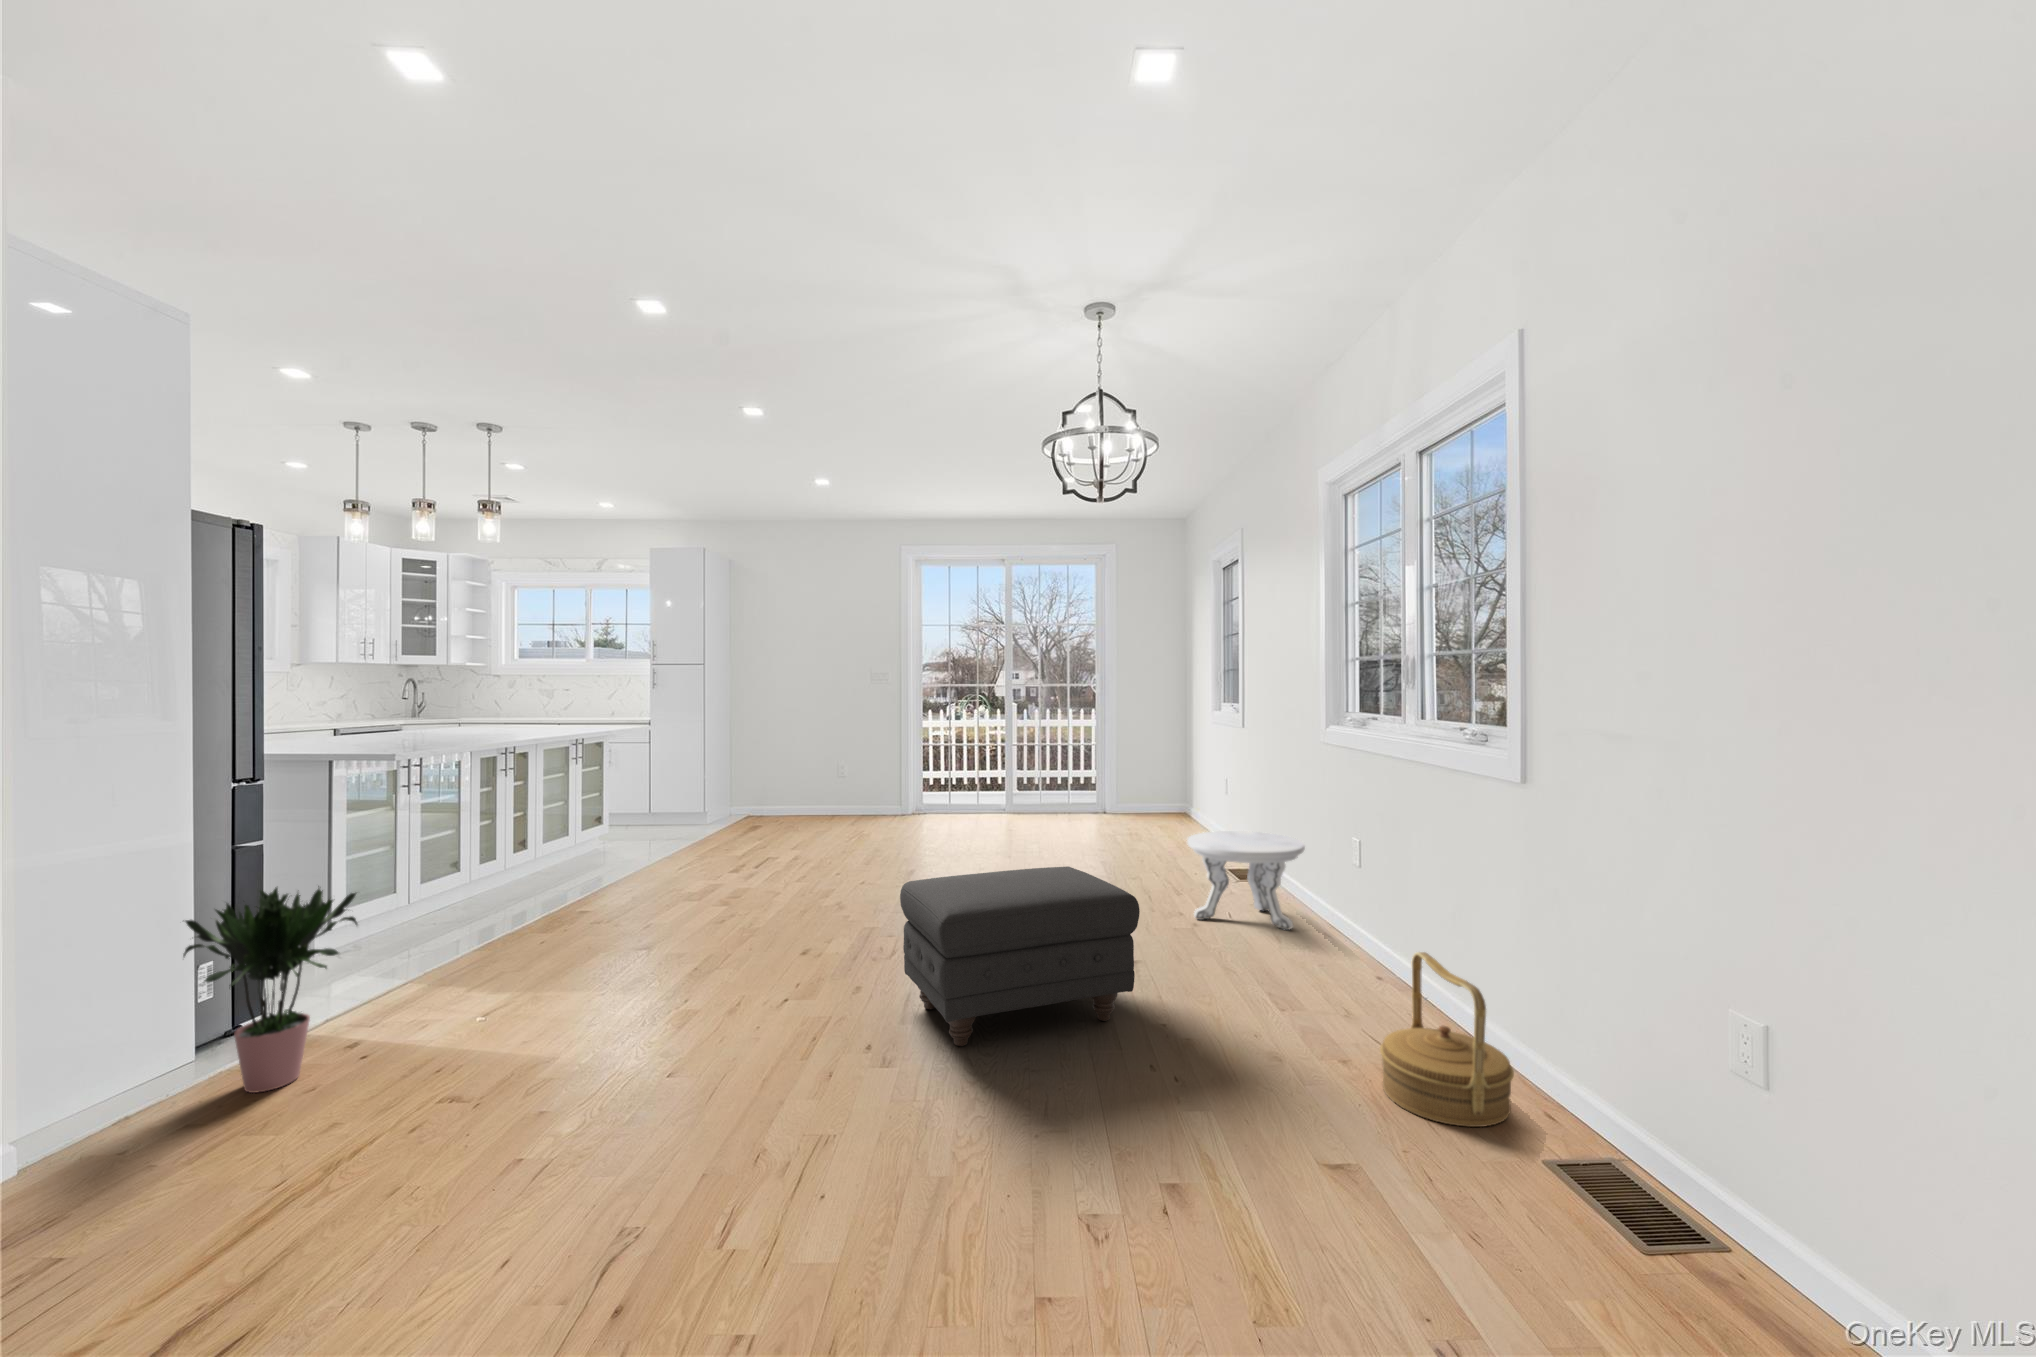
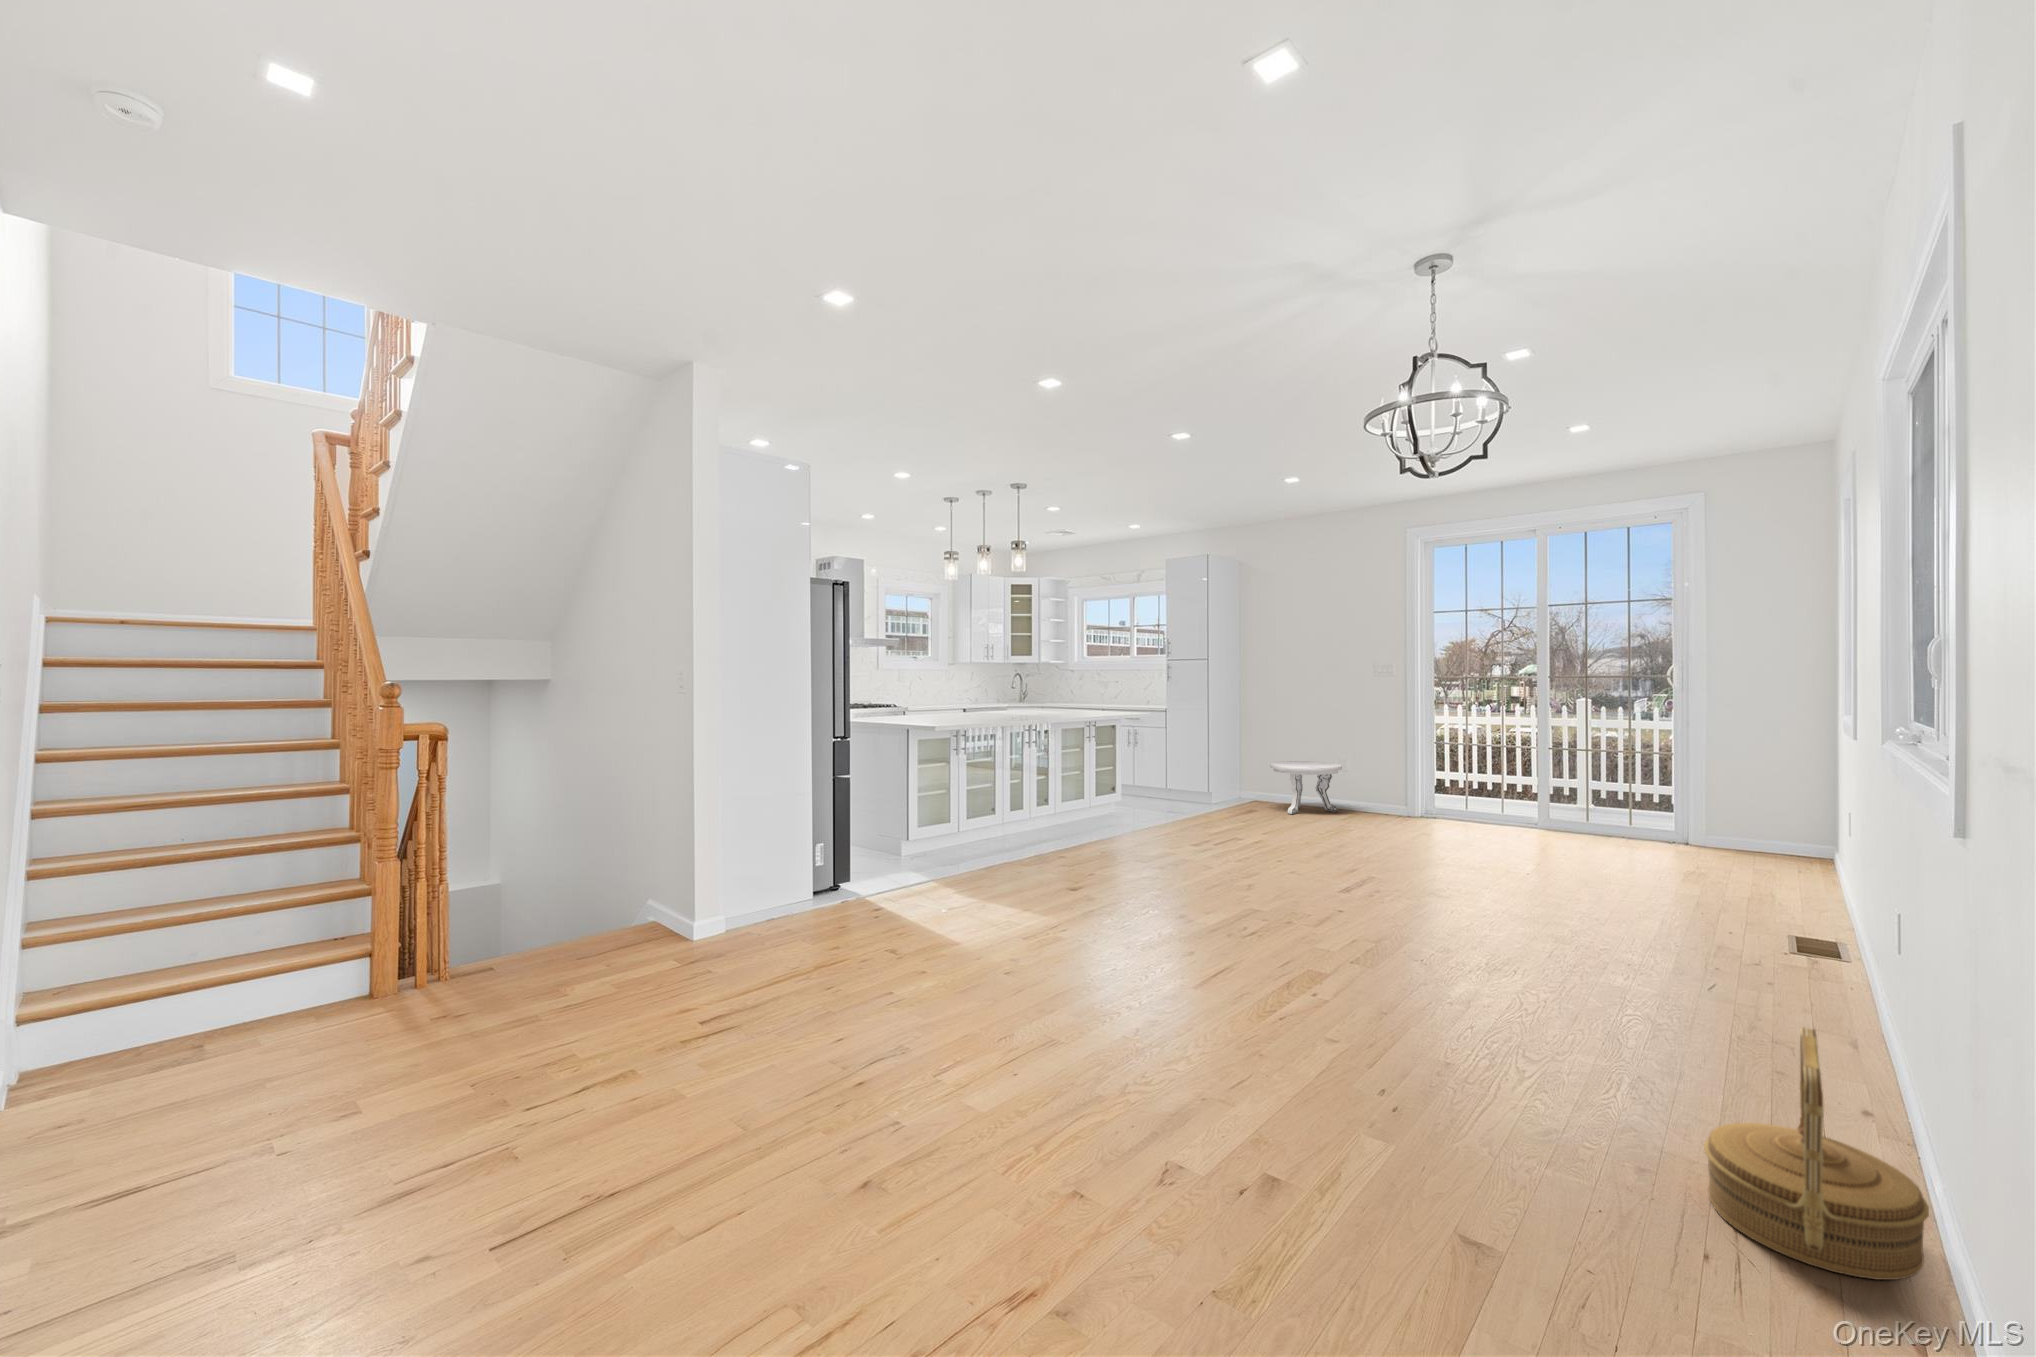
side table: present [1187,831,1305,930] -> present [1270,761,1342,814]
ottoman: present [900,866,1140,1046] -> none [1218,854,1453,1028]
potted plant: present [183,886,357,1093] -> none [792,796,882,922]

